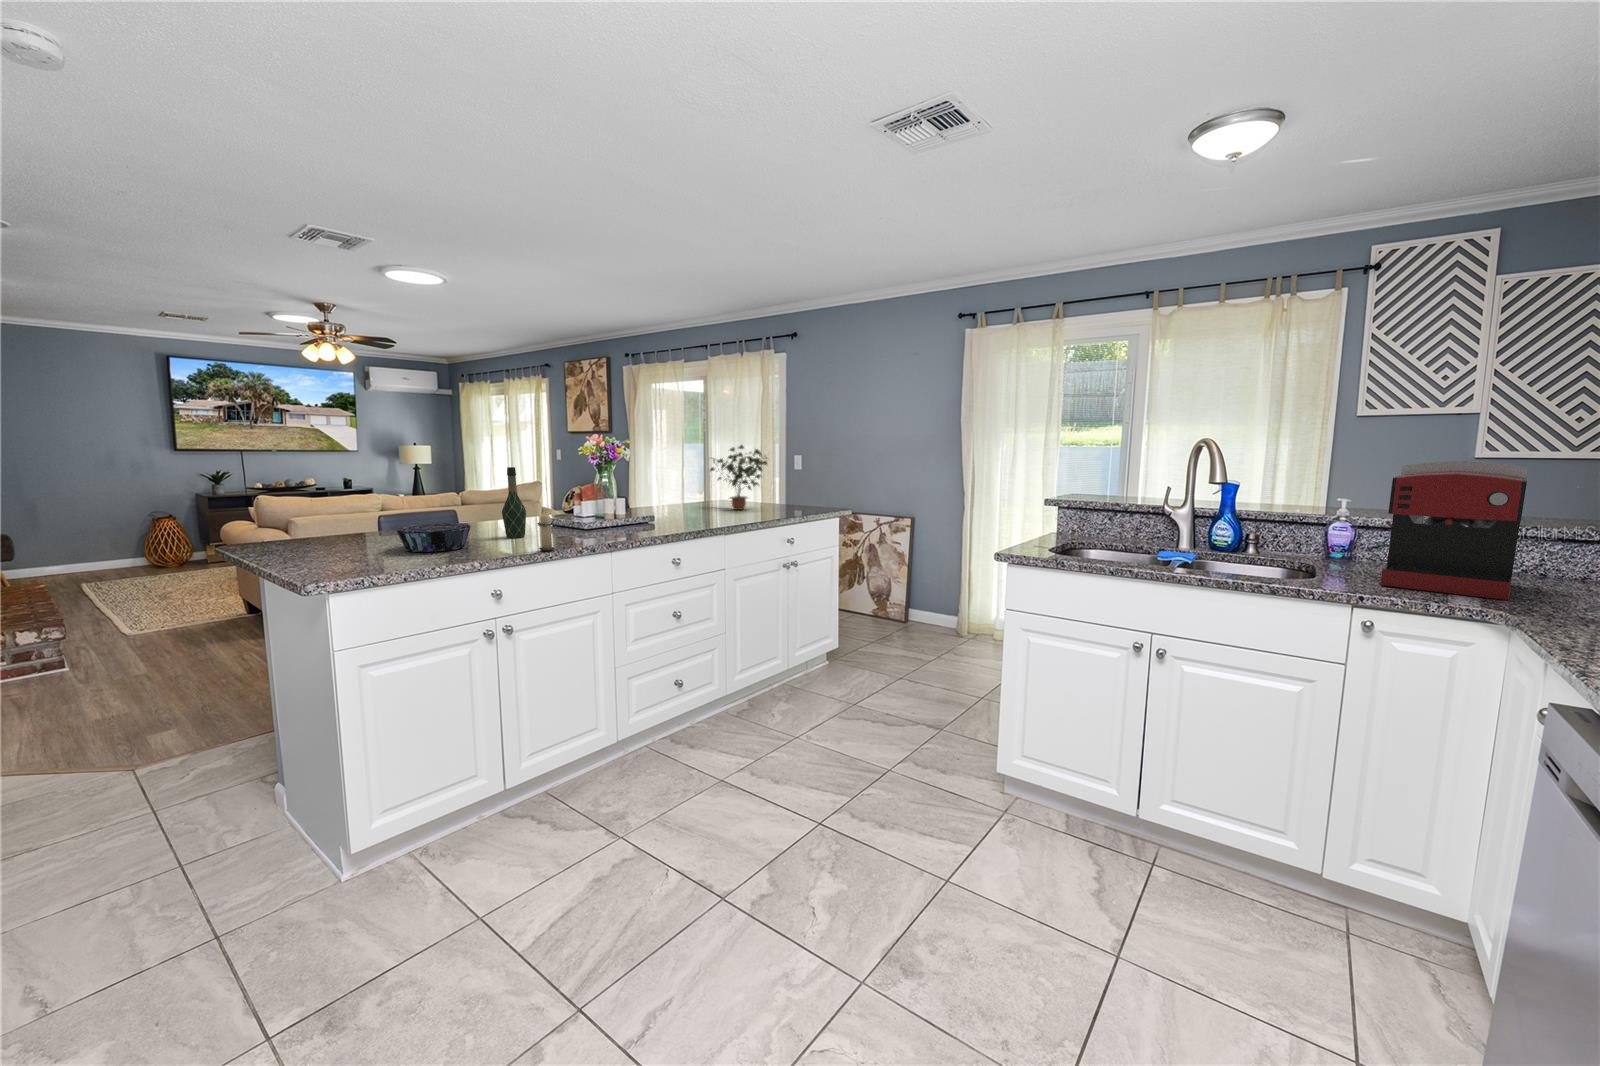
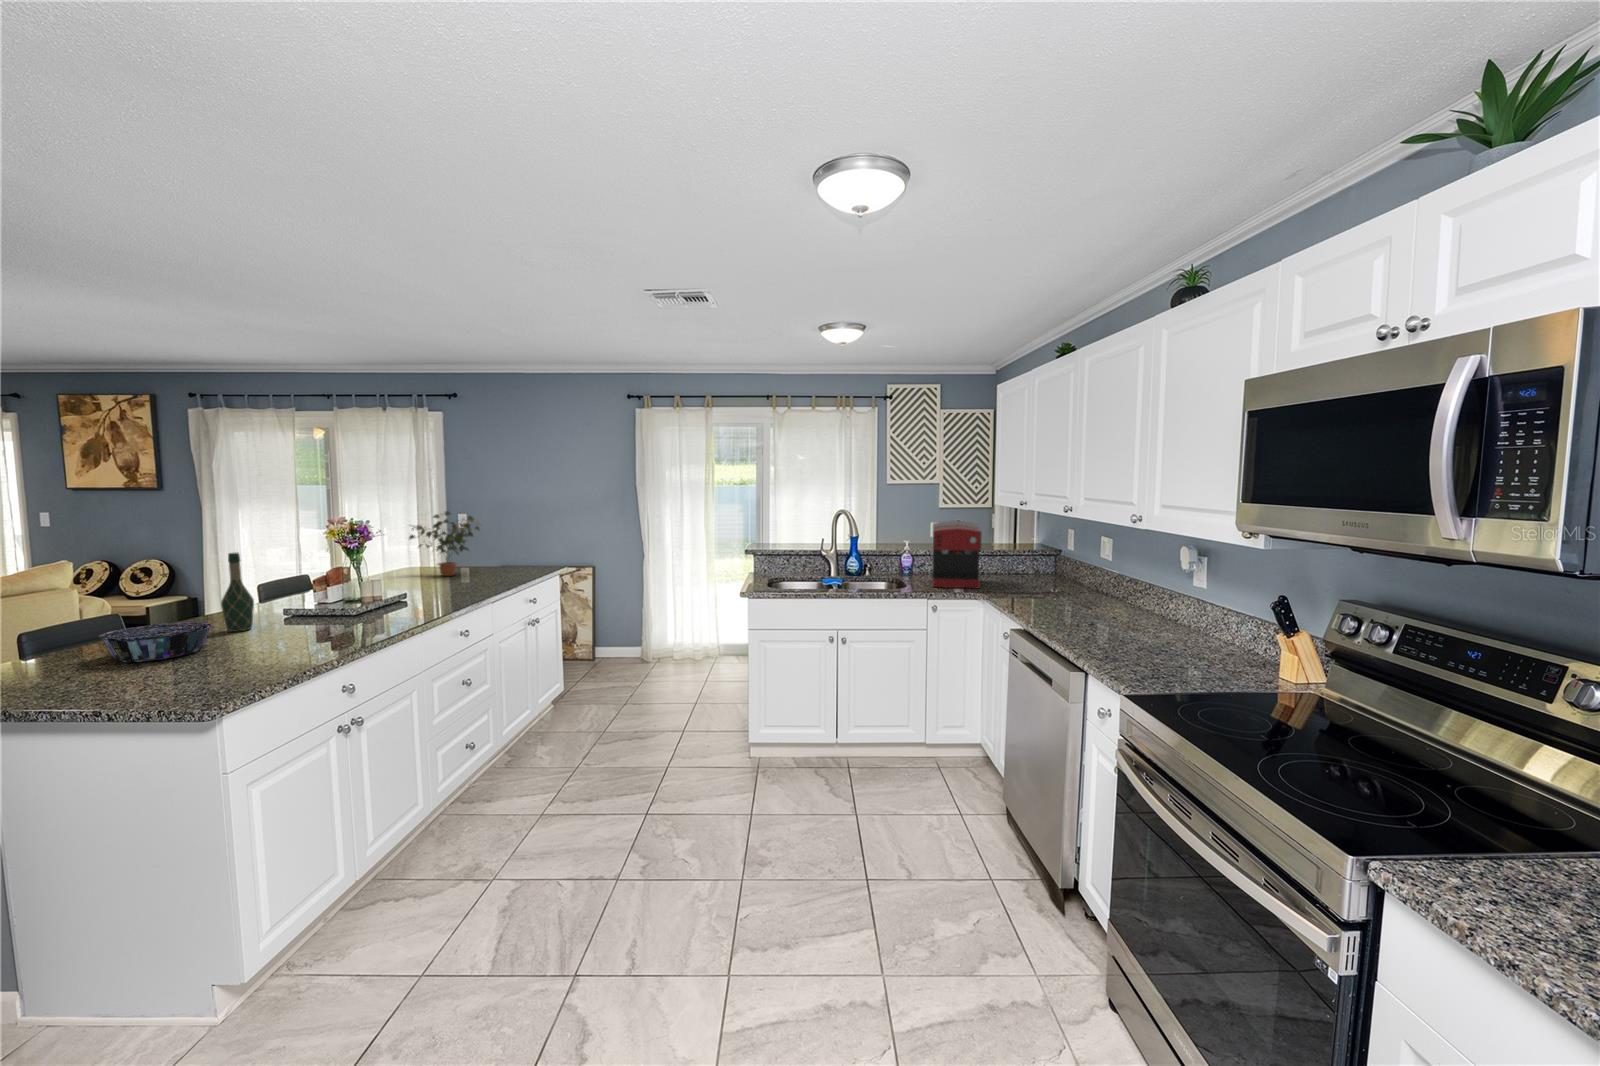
candle: present [537,514,555,551] -> none [312,597,338,639]

